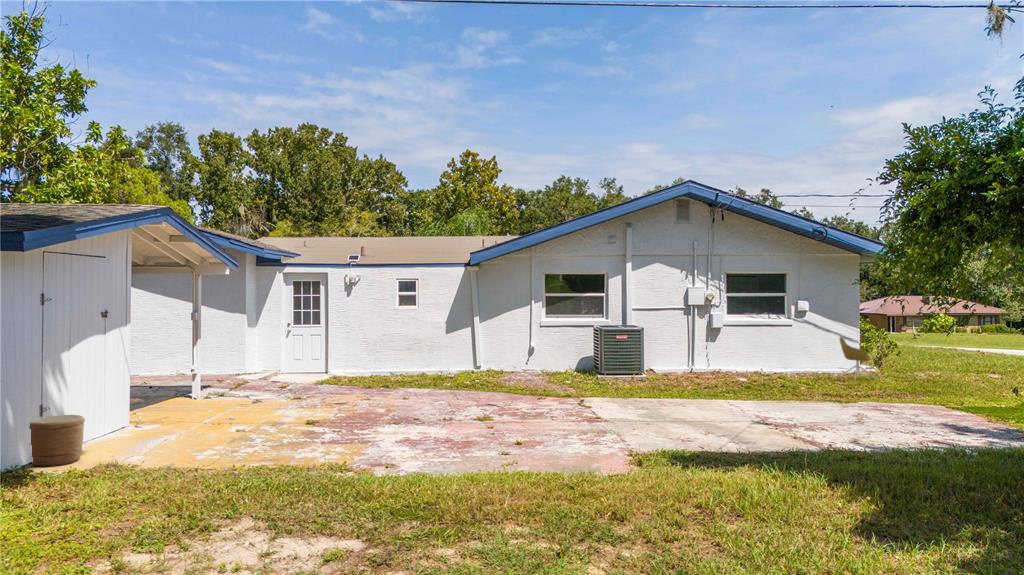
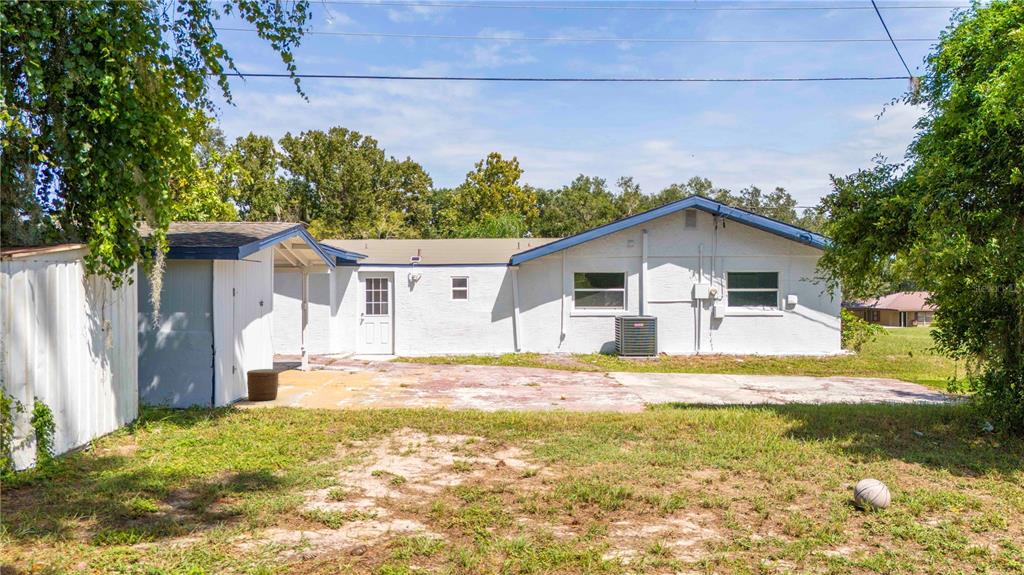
chair: present [840,337,876,380] -> none [822,326,852,361]

